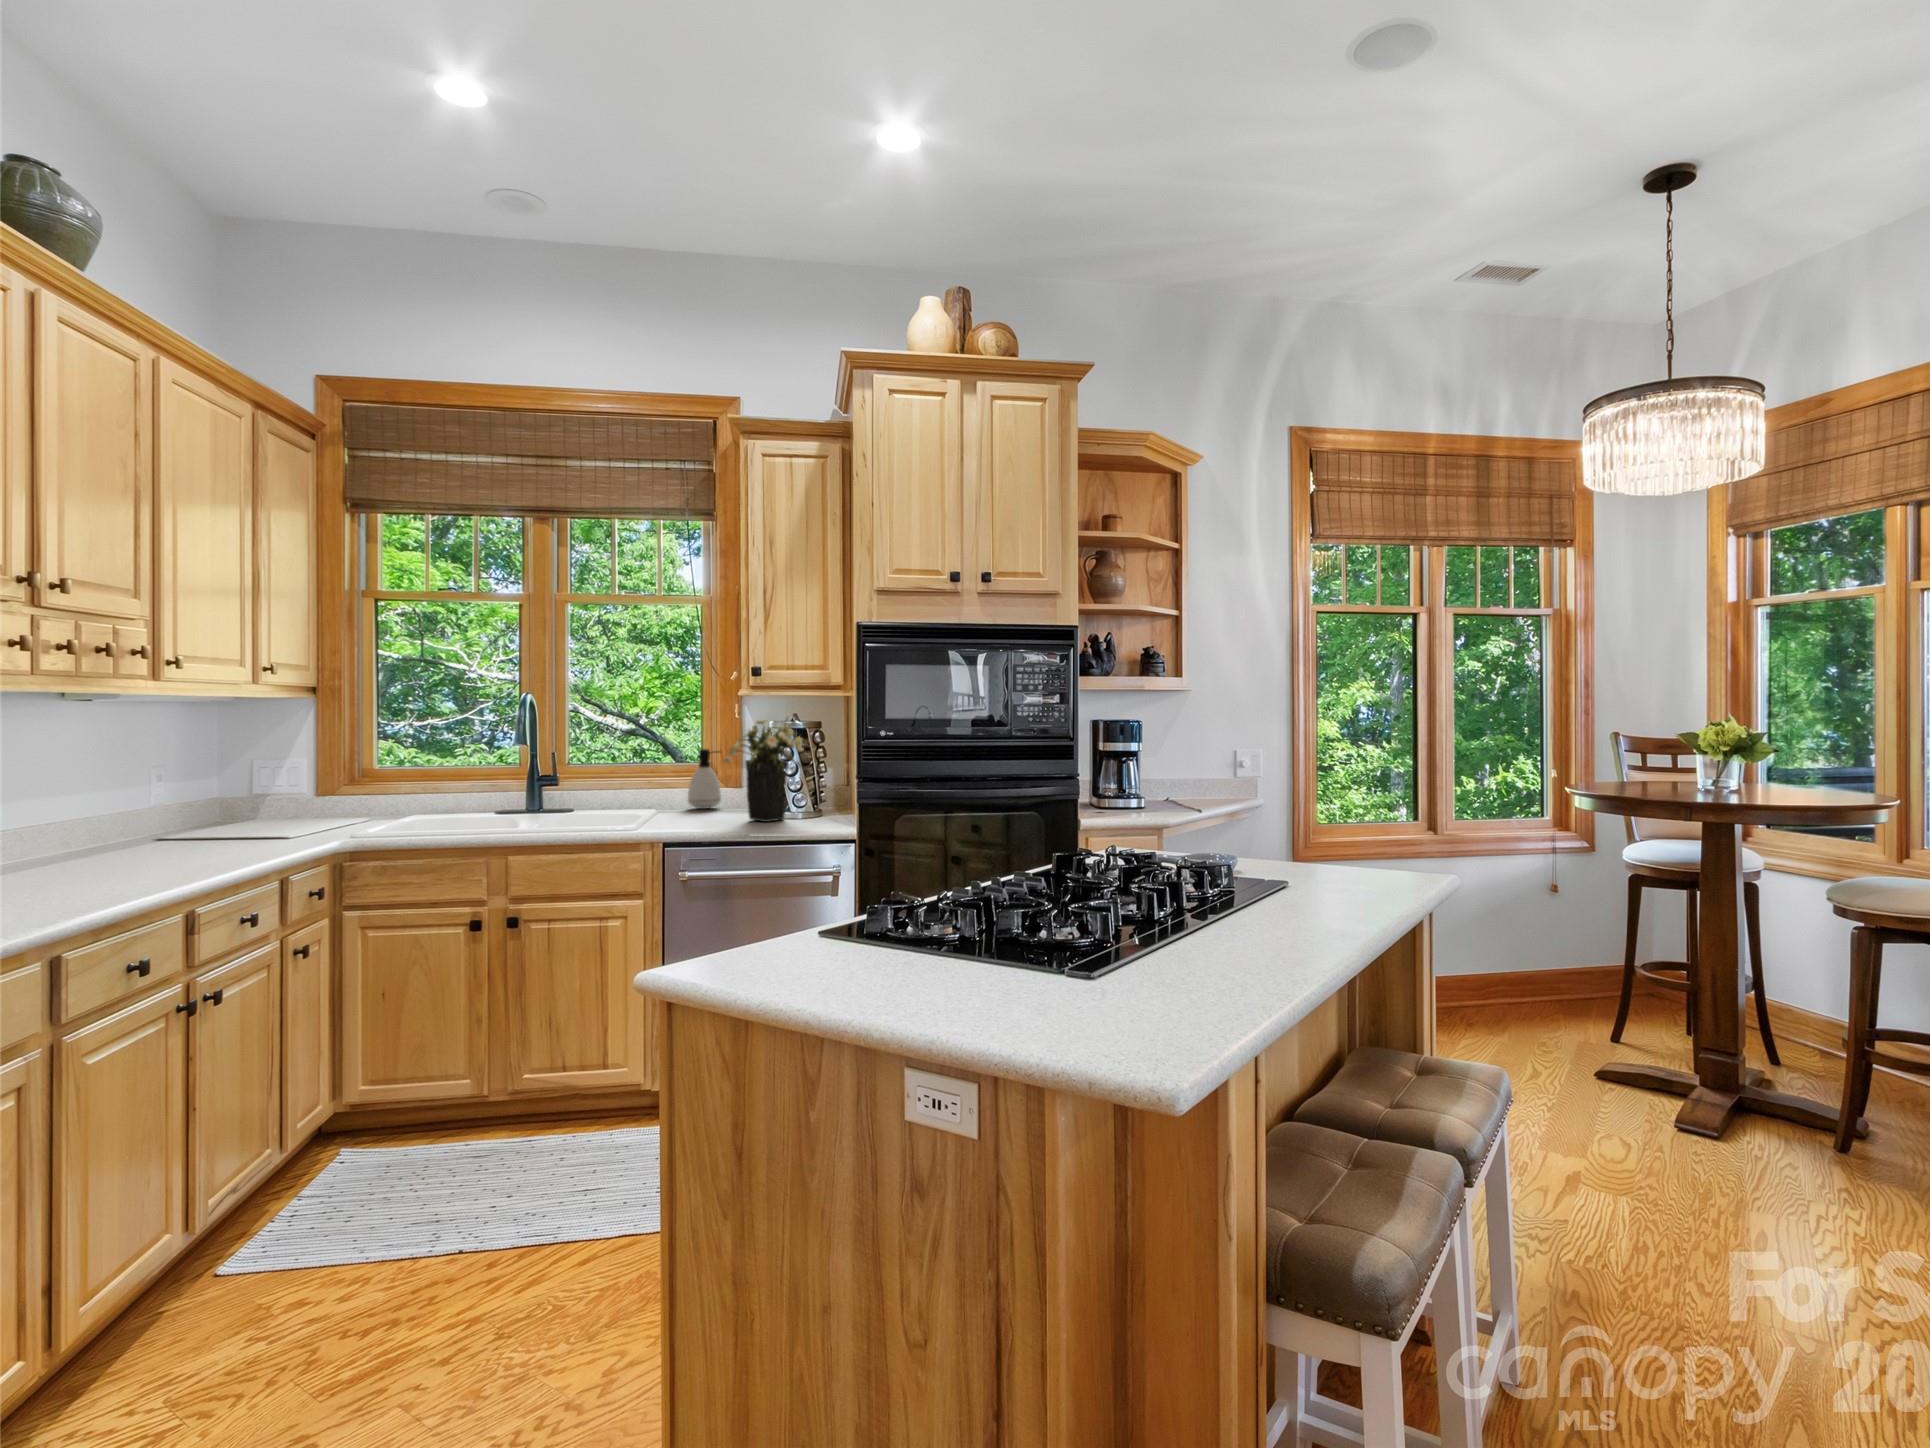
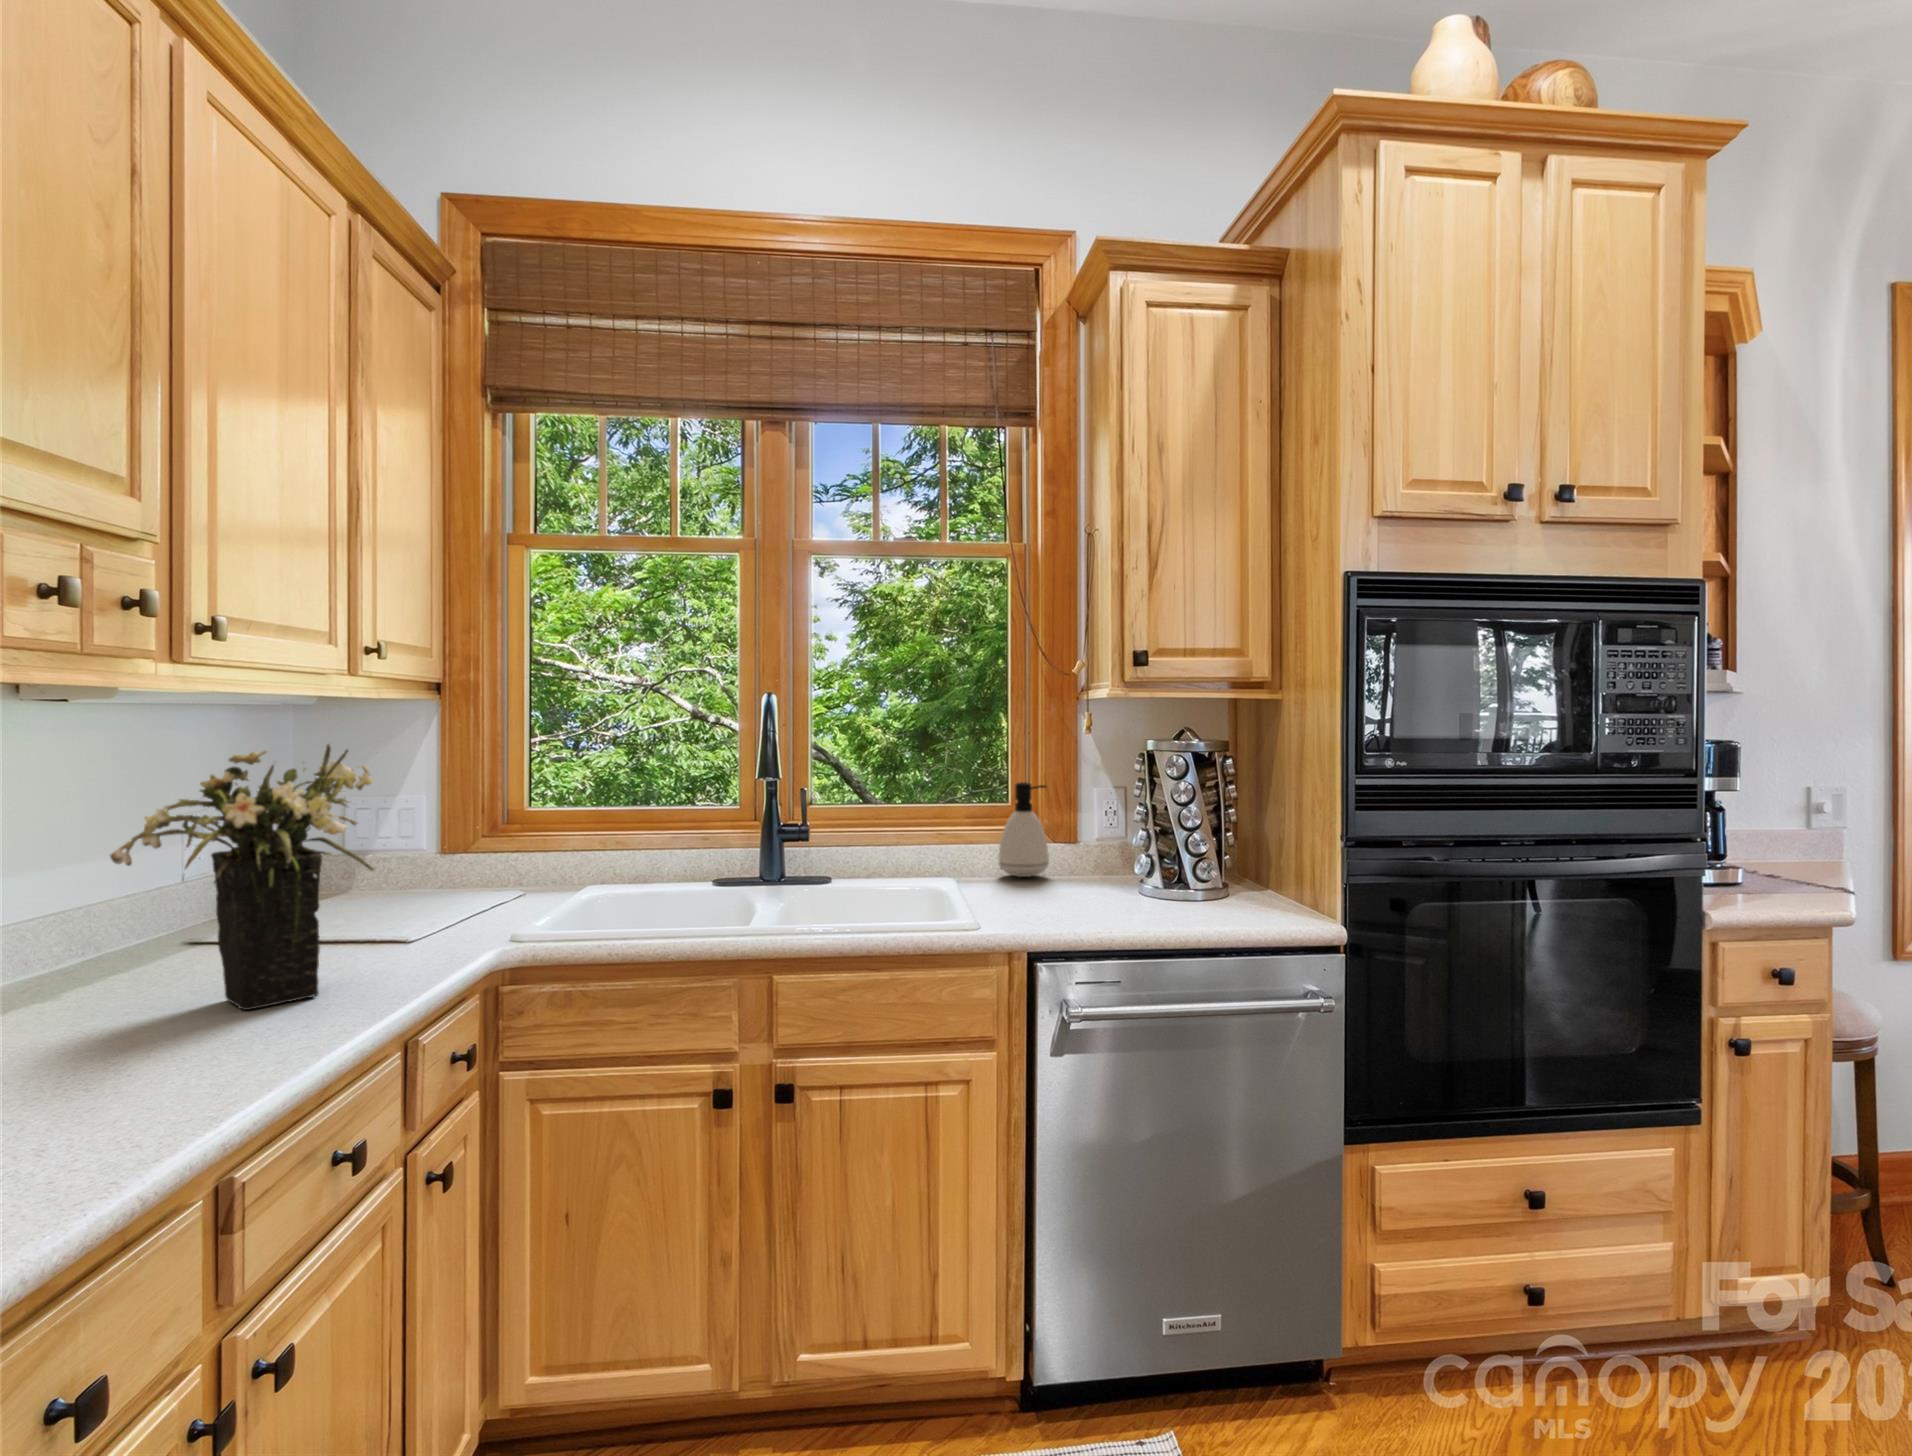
flower arrangement: present [725,719,804,822] -> present [110,744,374,1010]

